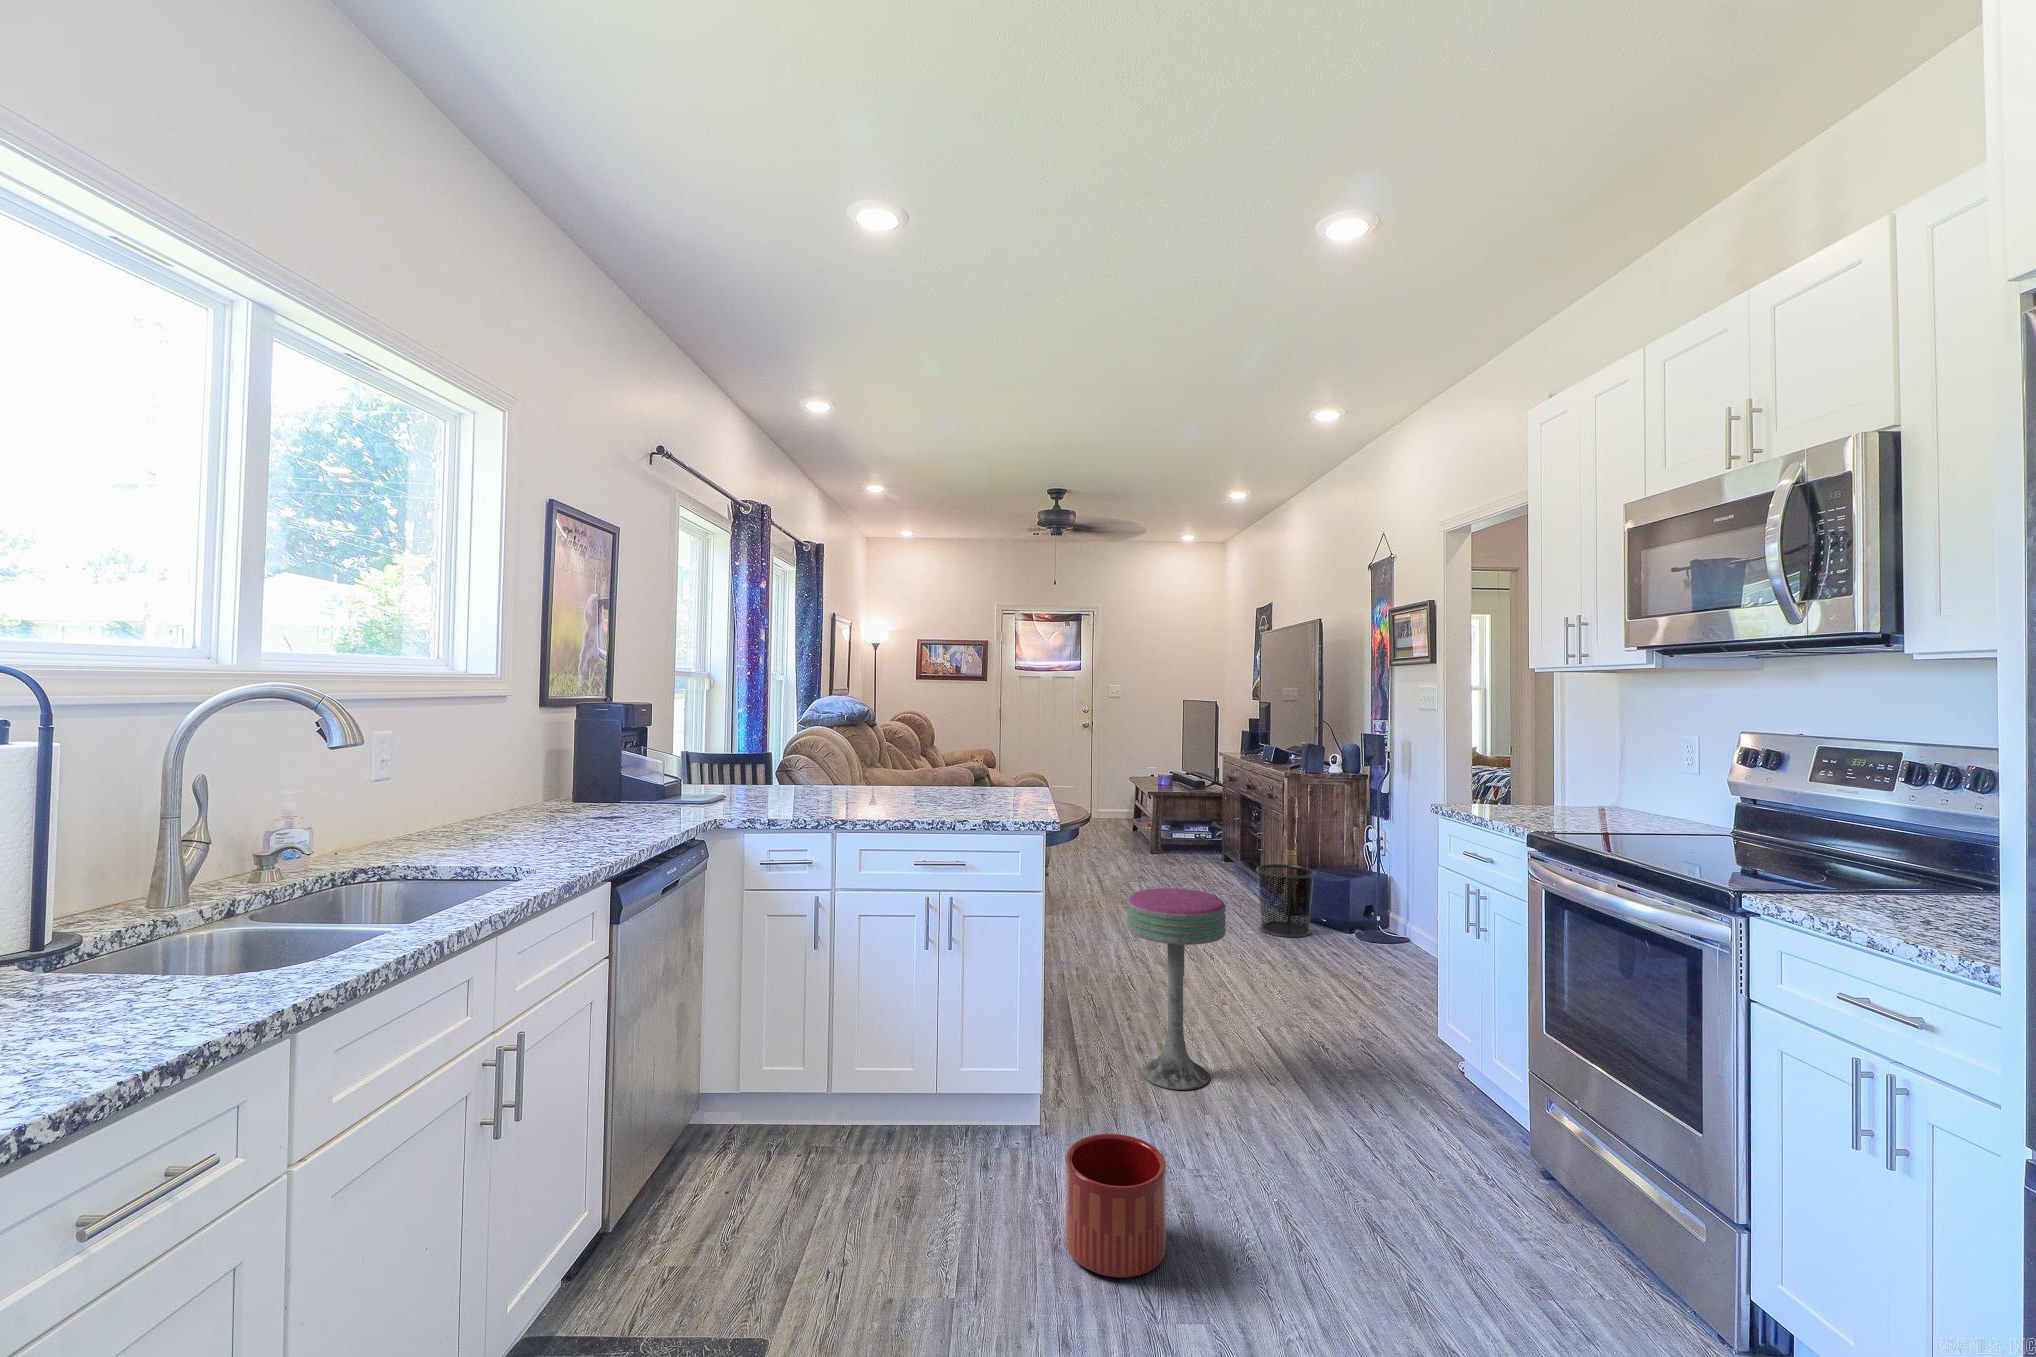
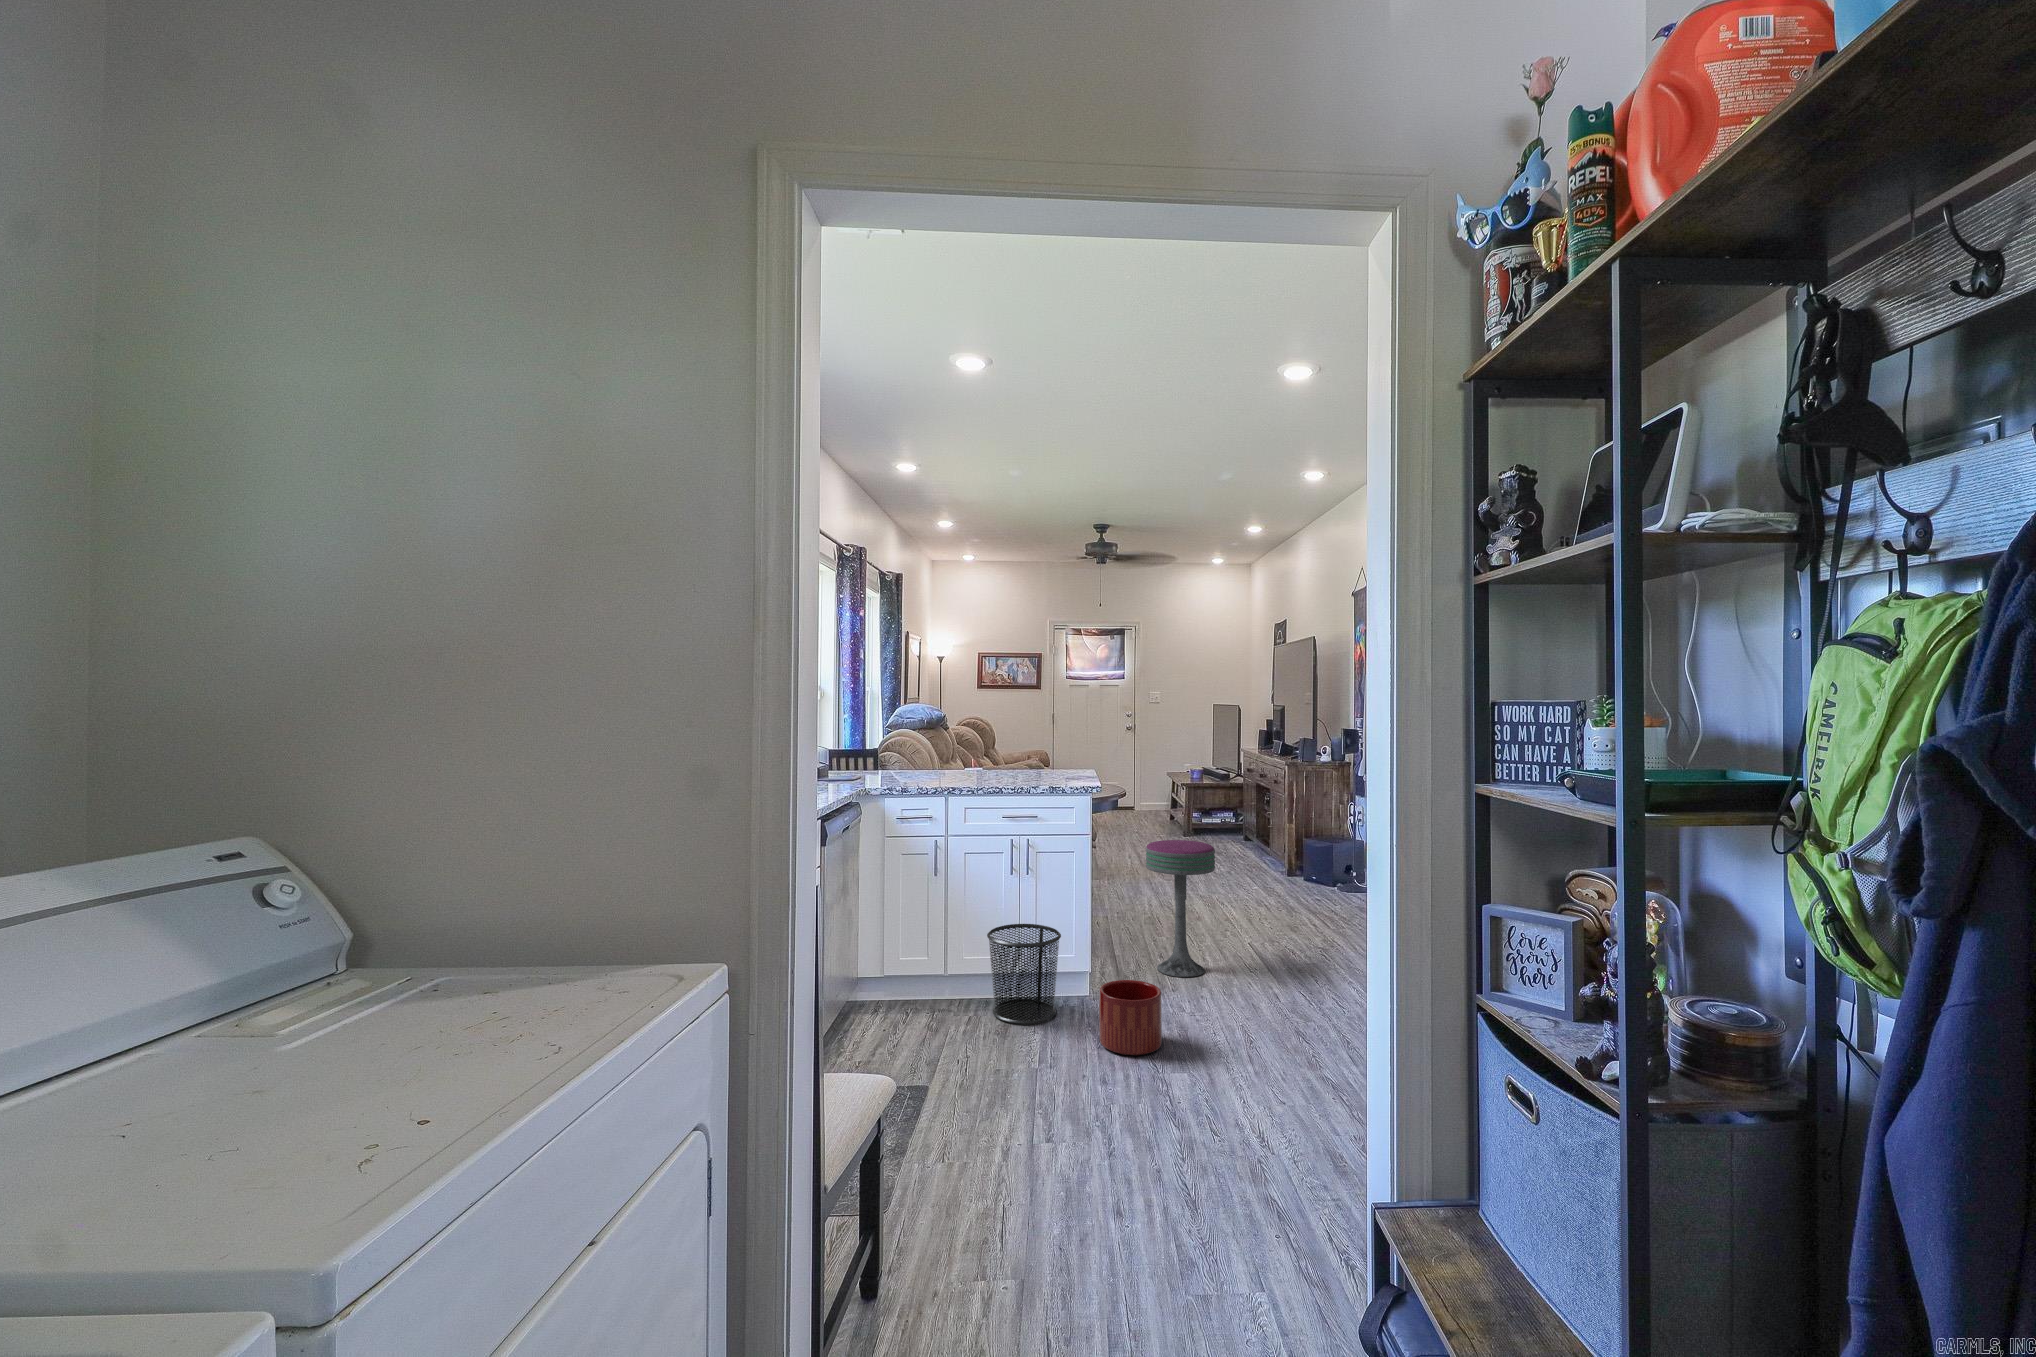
waste bin: present [1256,864,1315,937] -> present [987,924,1061,1024]

